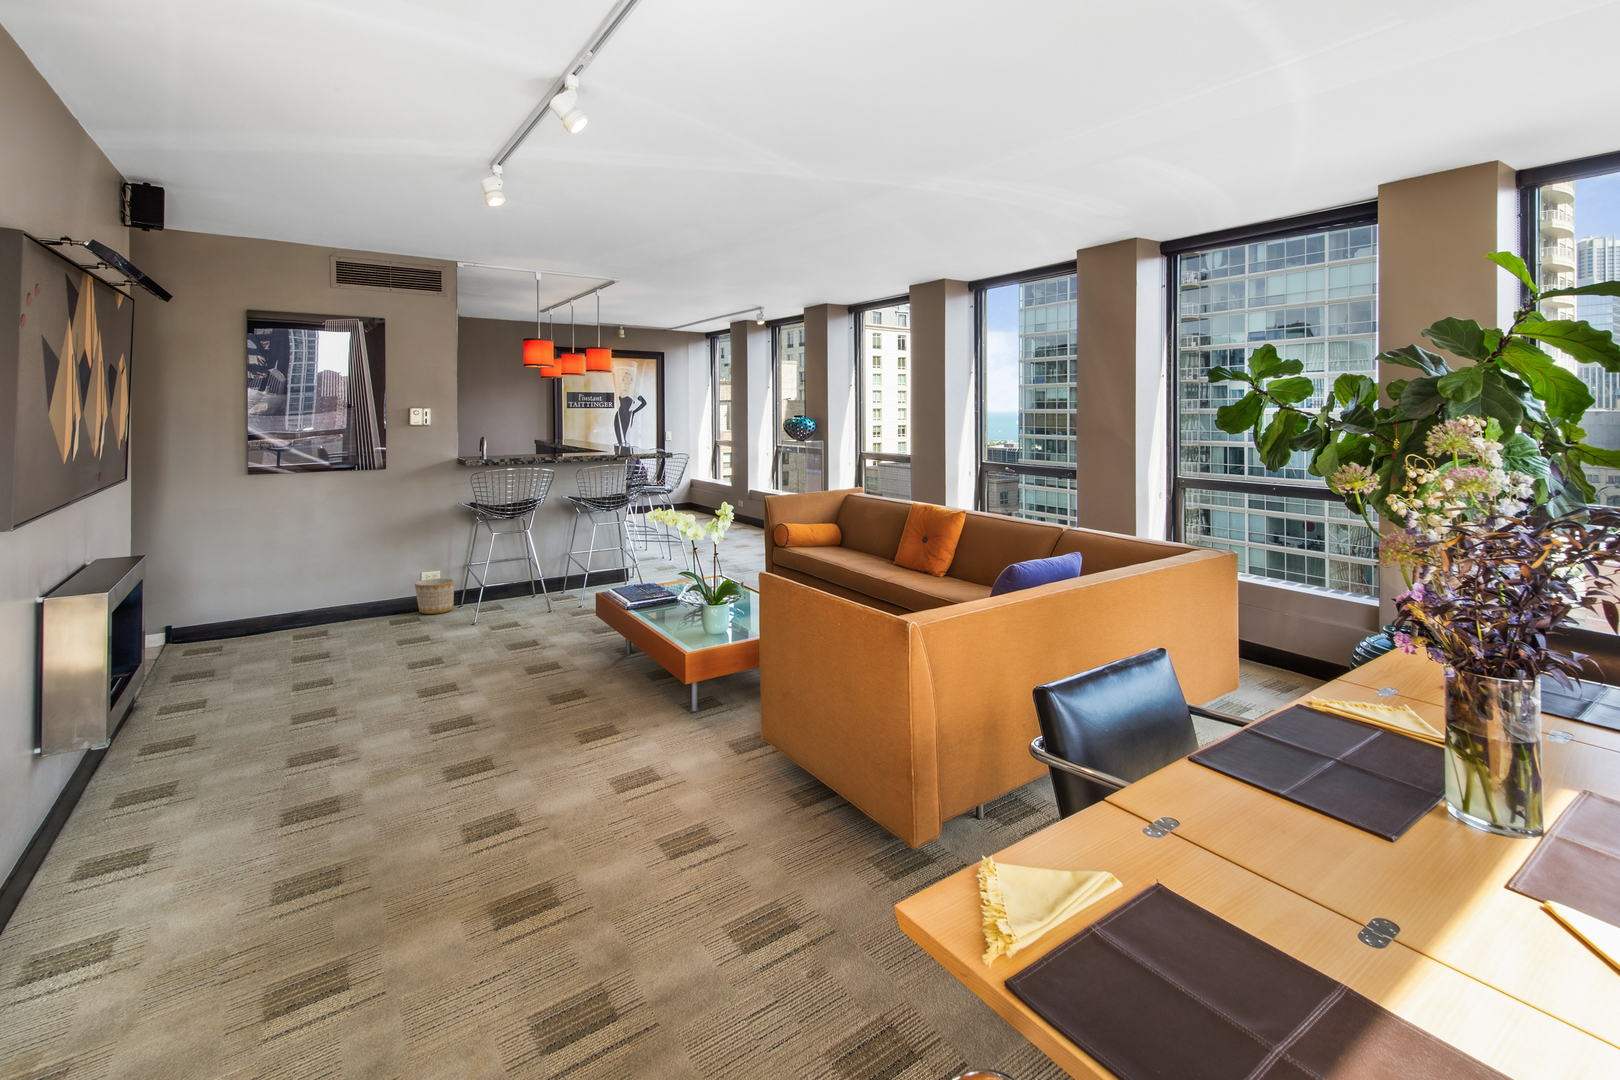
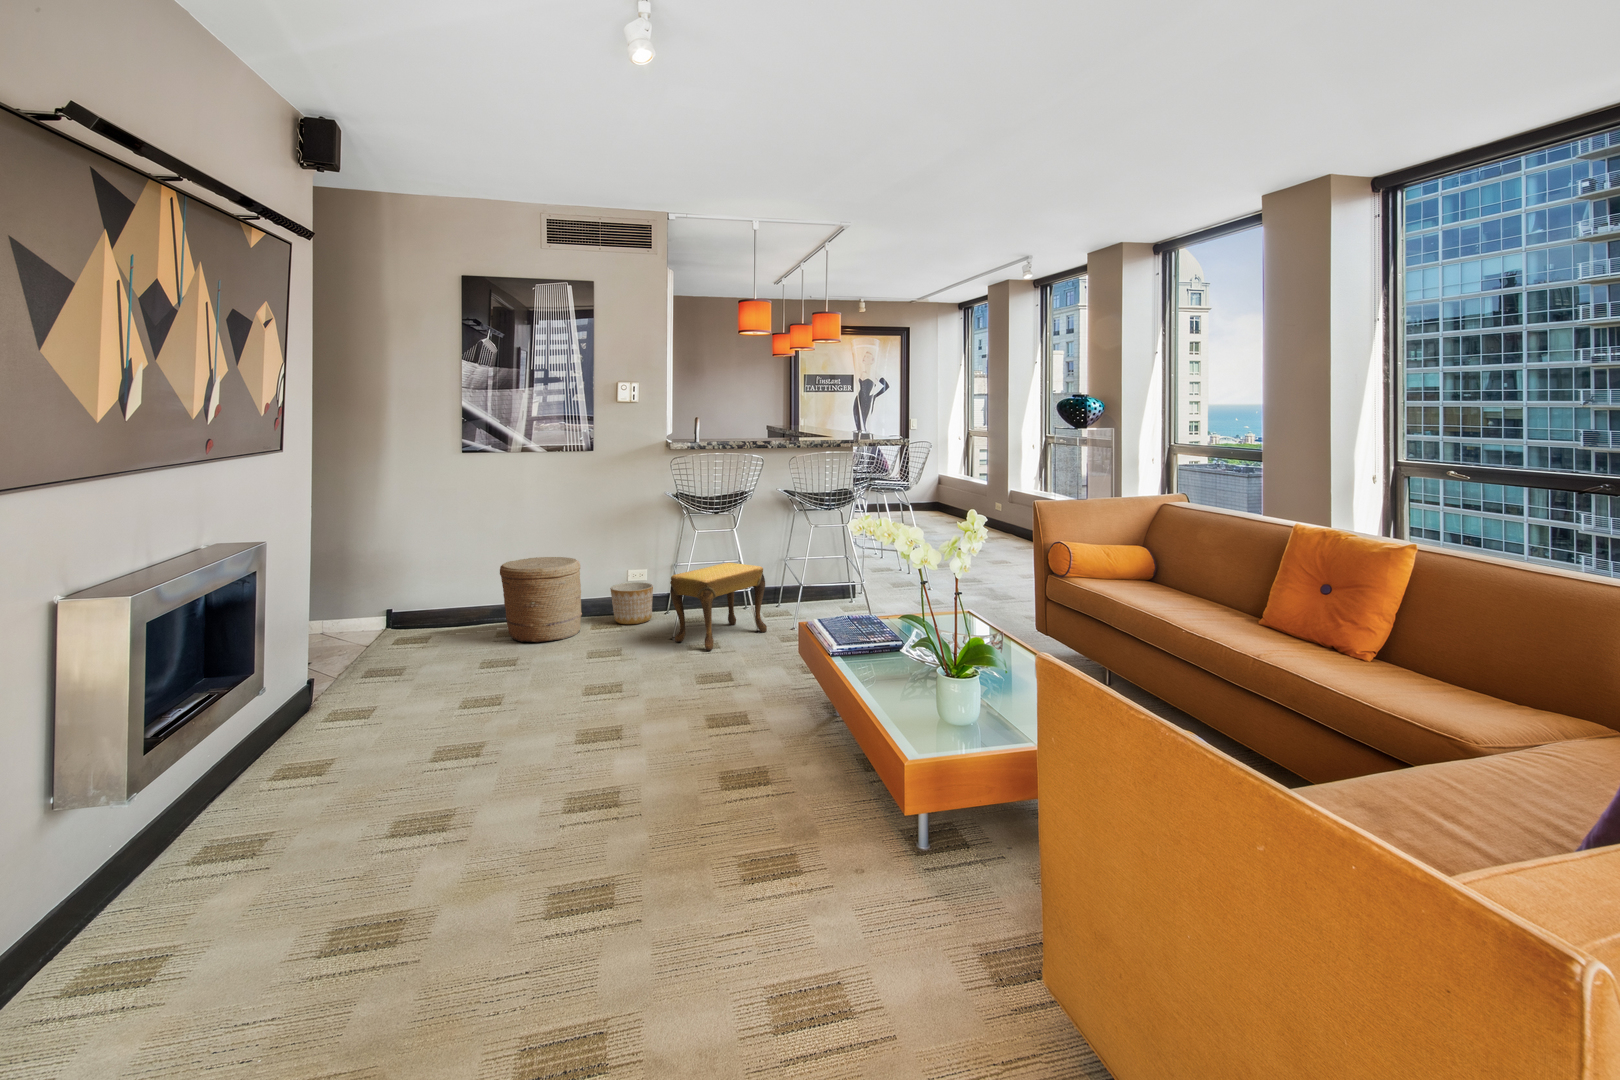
footstool: none [477,557,560,626] -> present [670,563,767,650]
woven basket: none [312,559,391,633] -> present [500,557,582,642]

